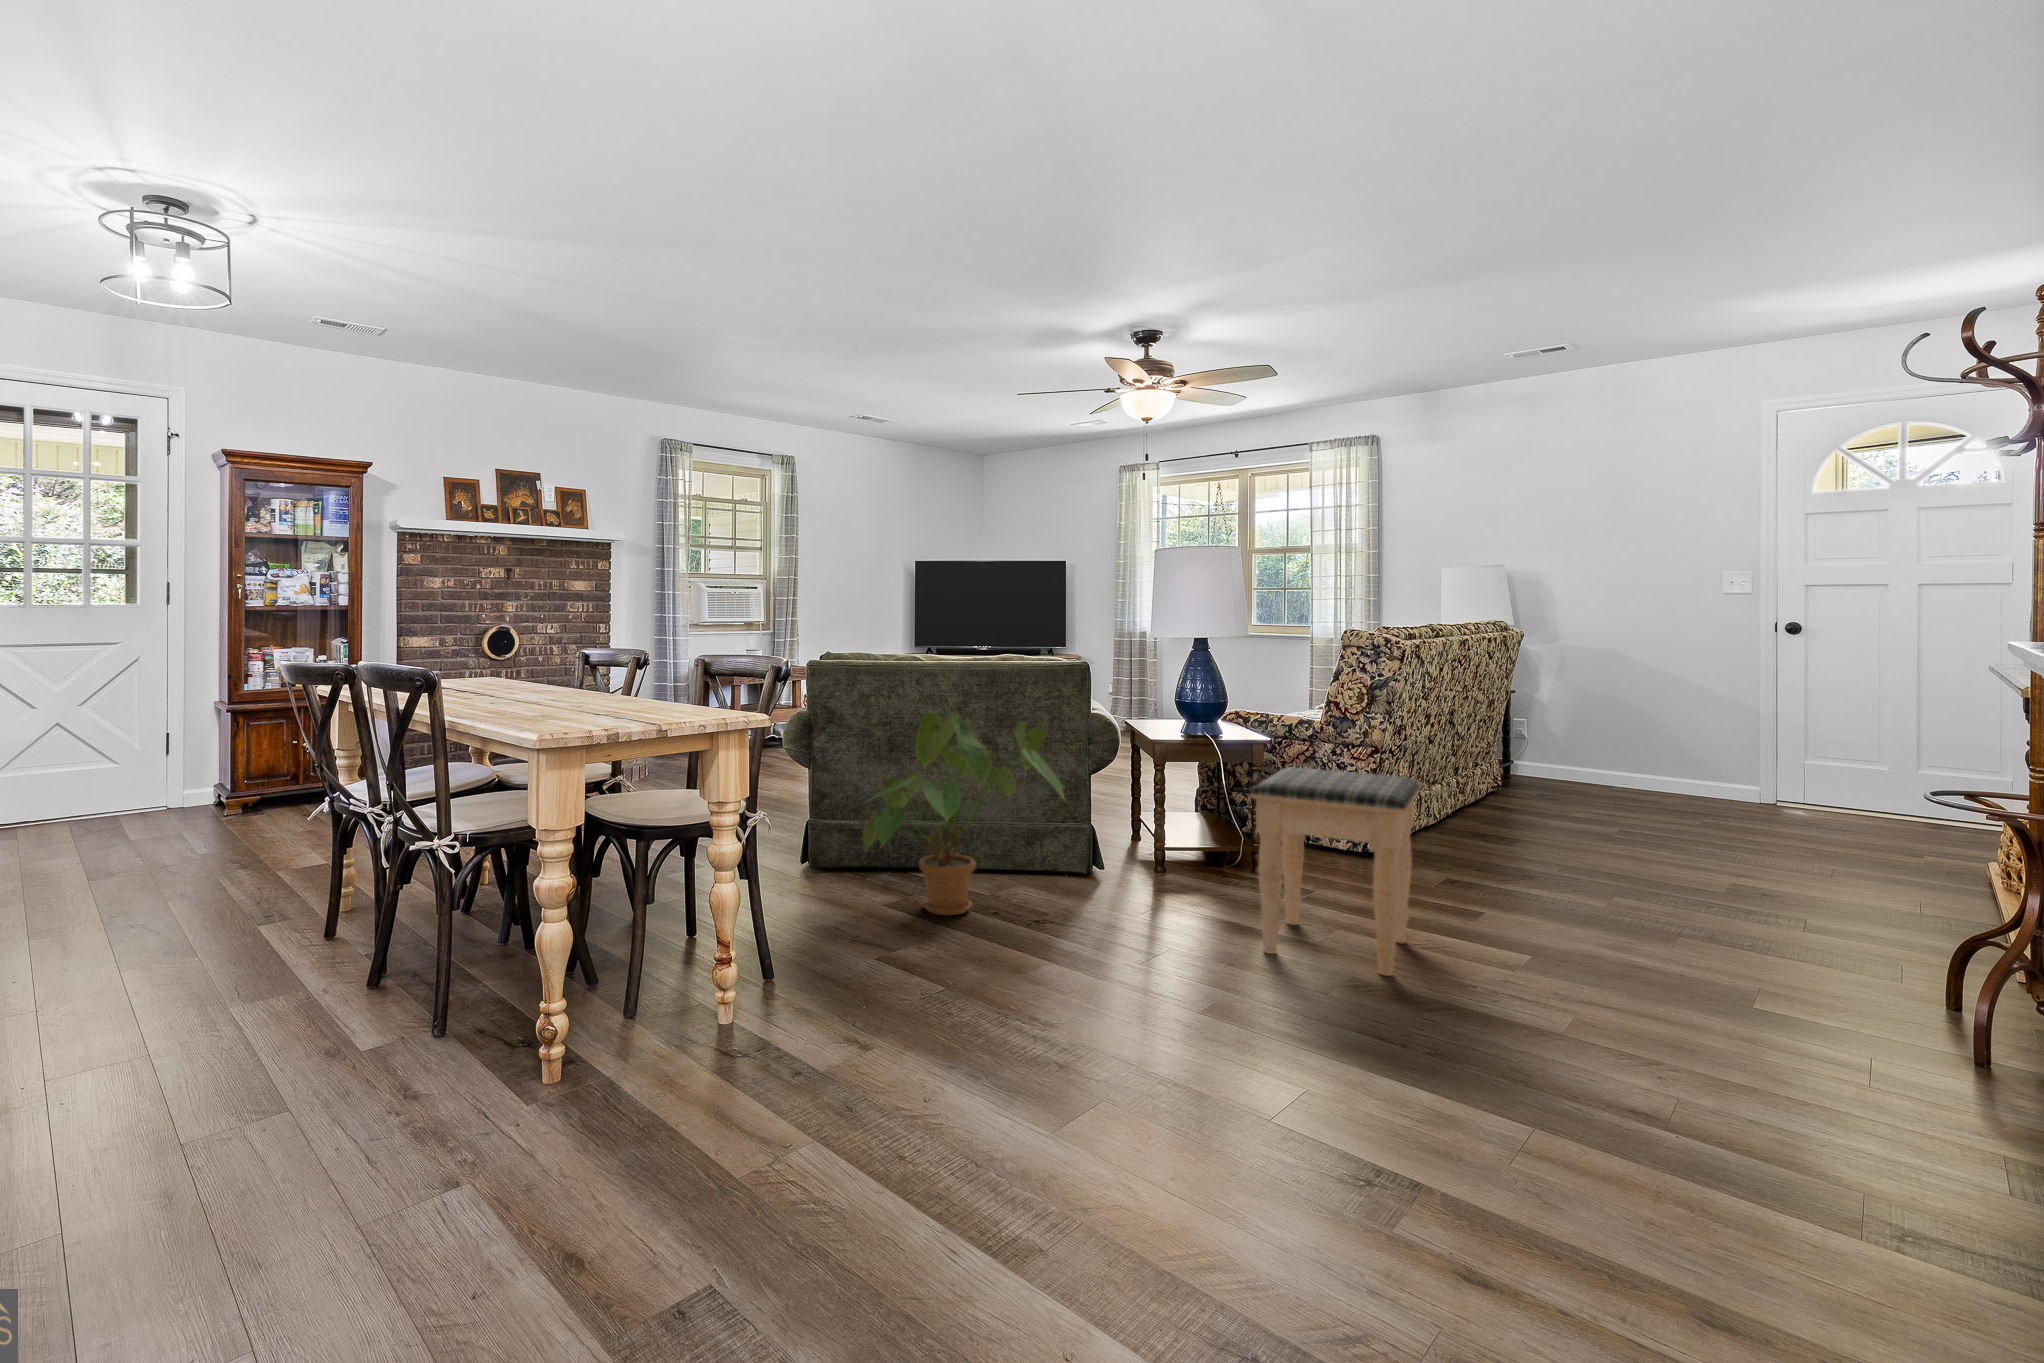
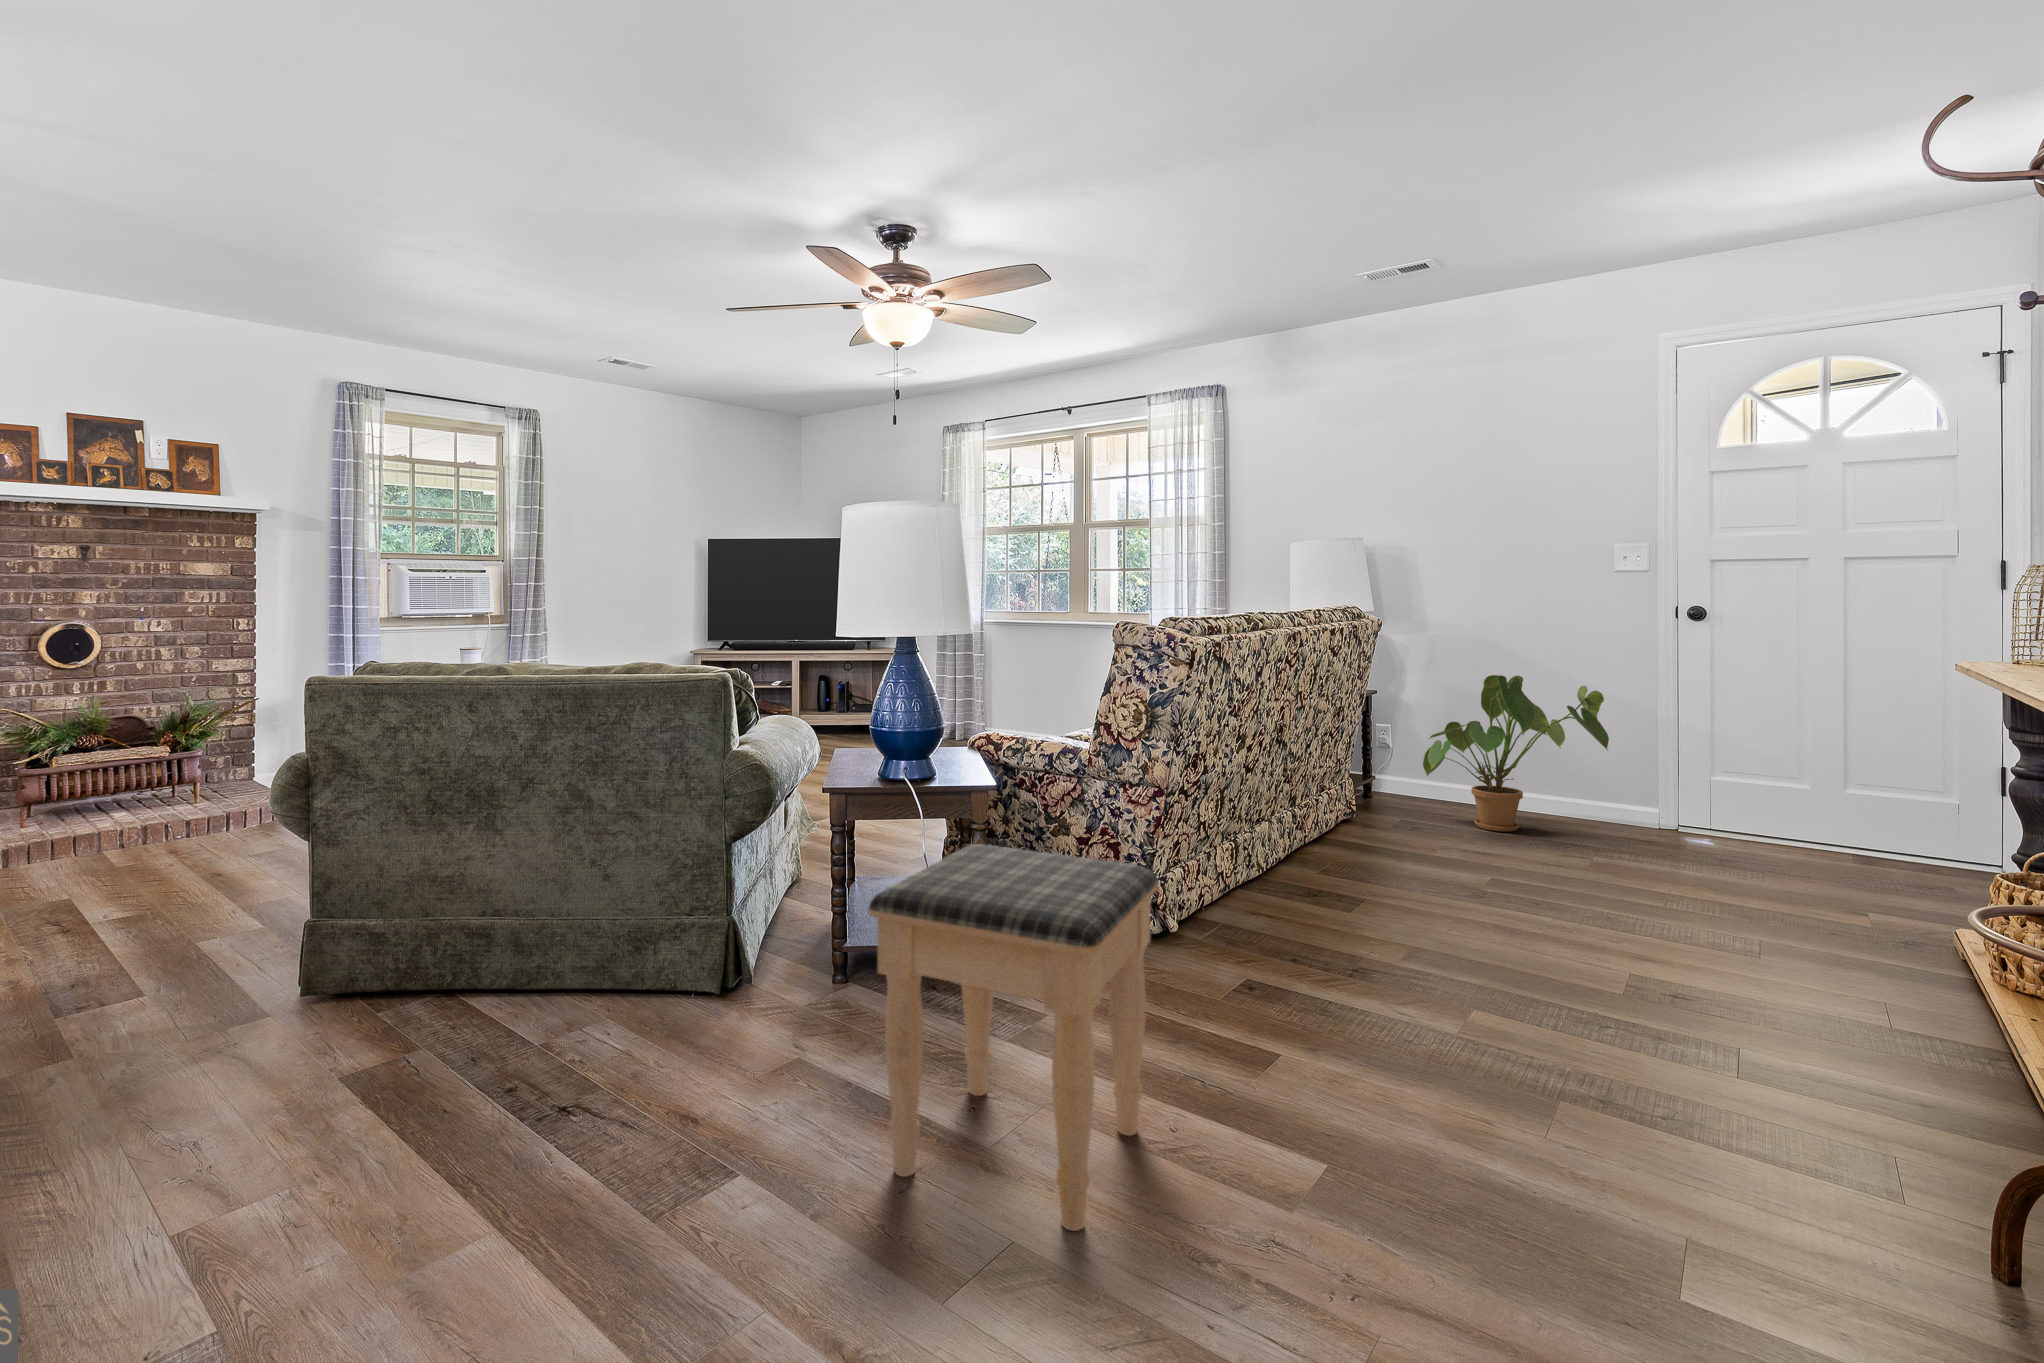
house plant: present [863,712,1064,915] -> present [1423,675,1609,832]

